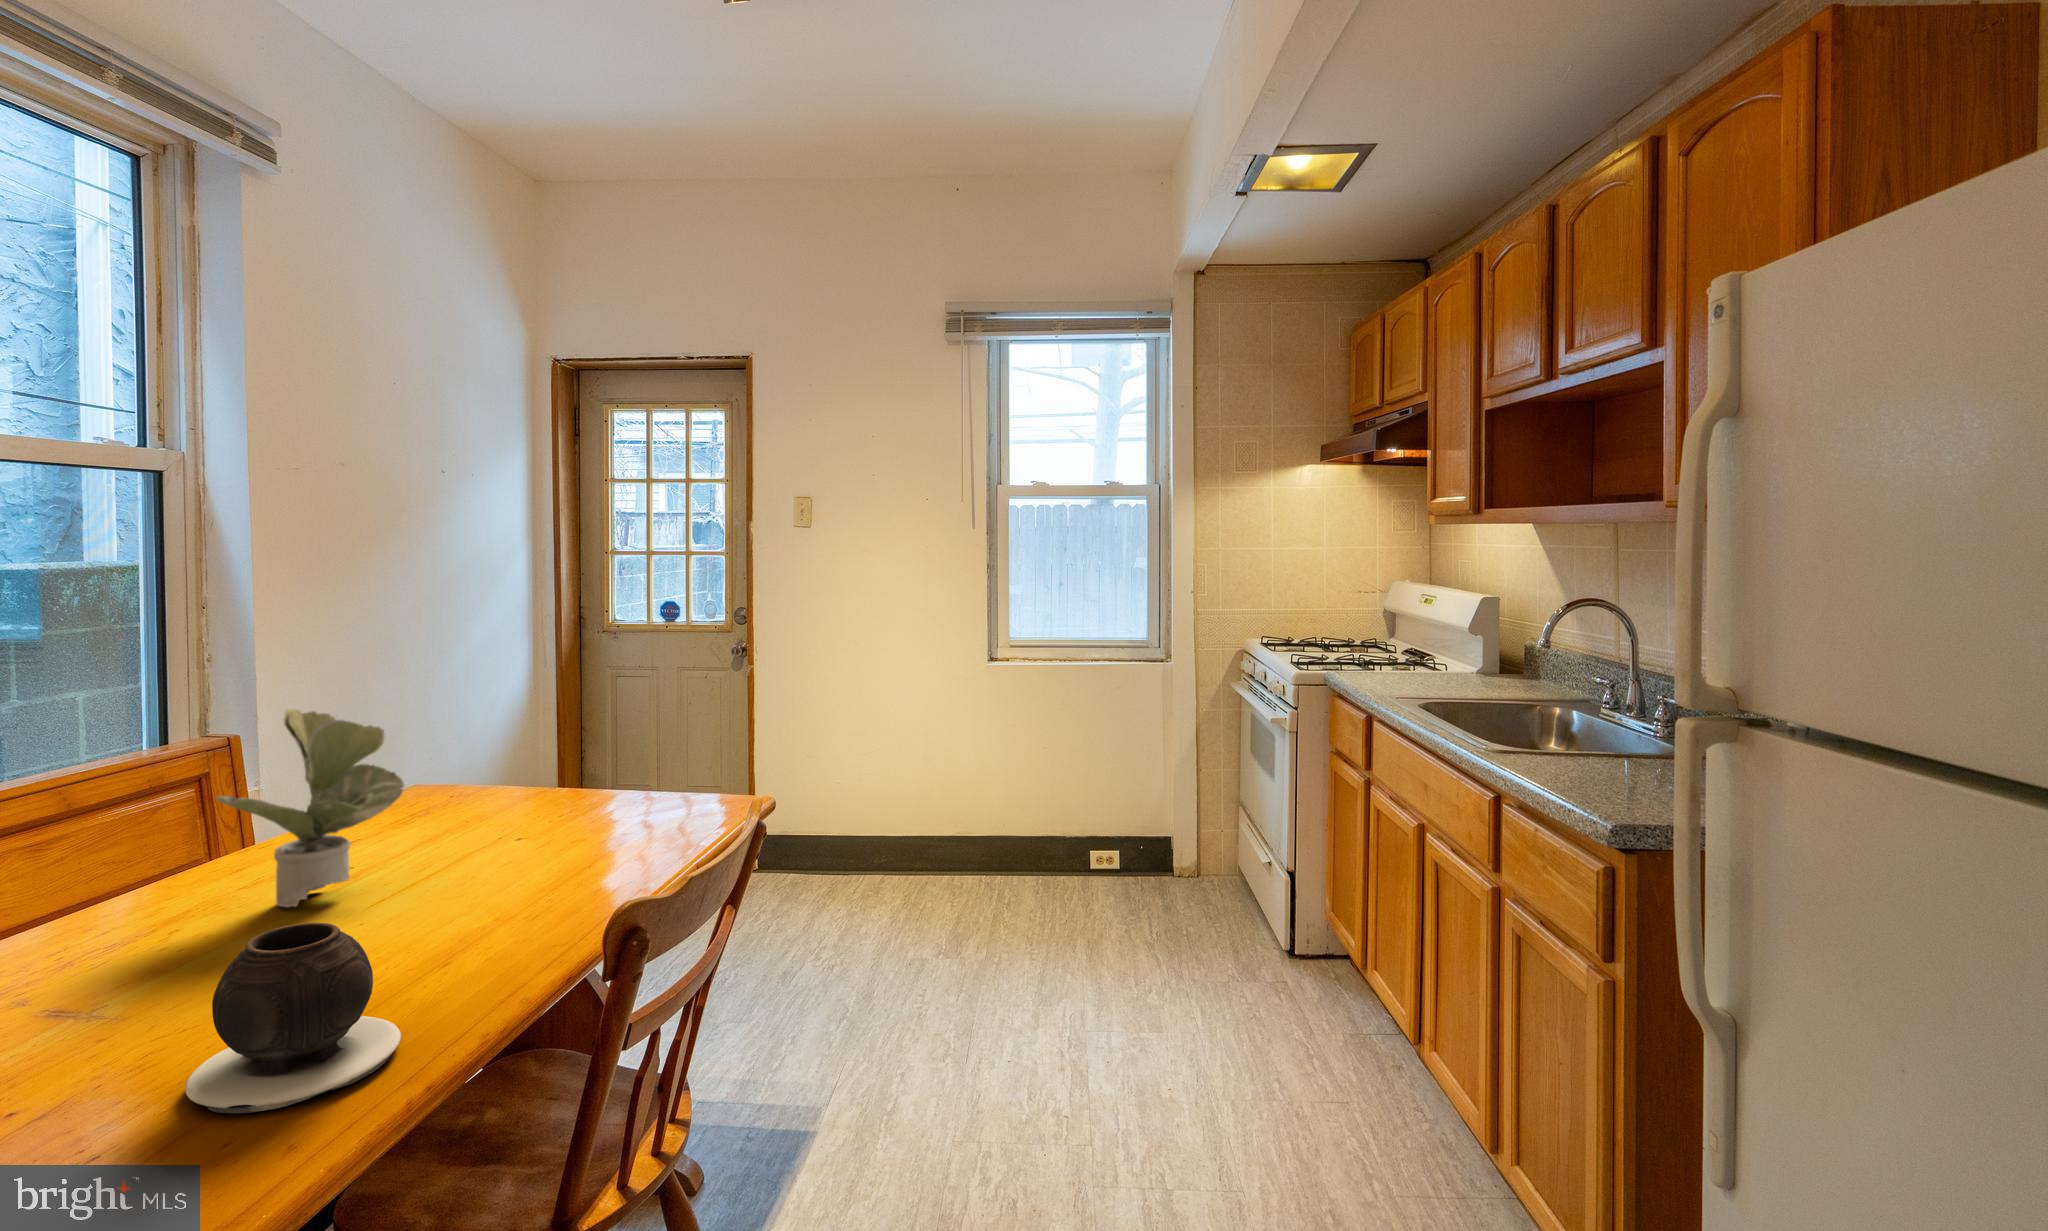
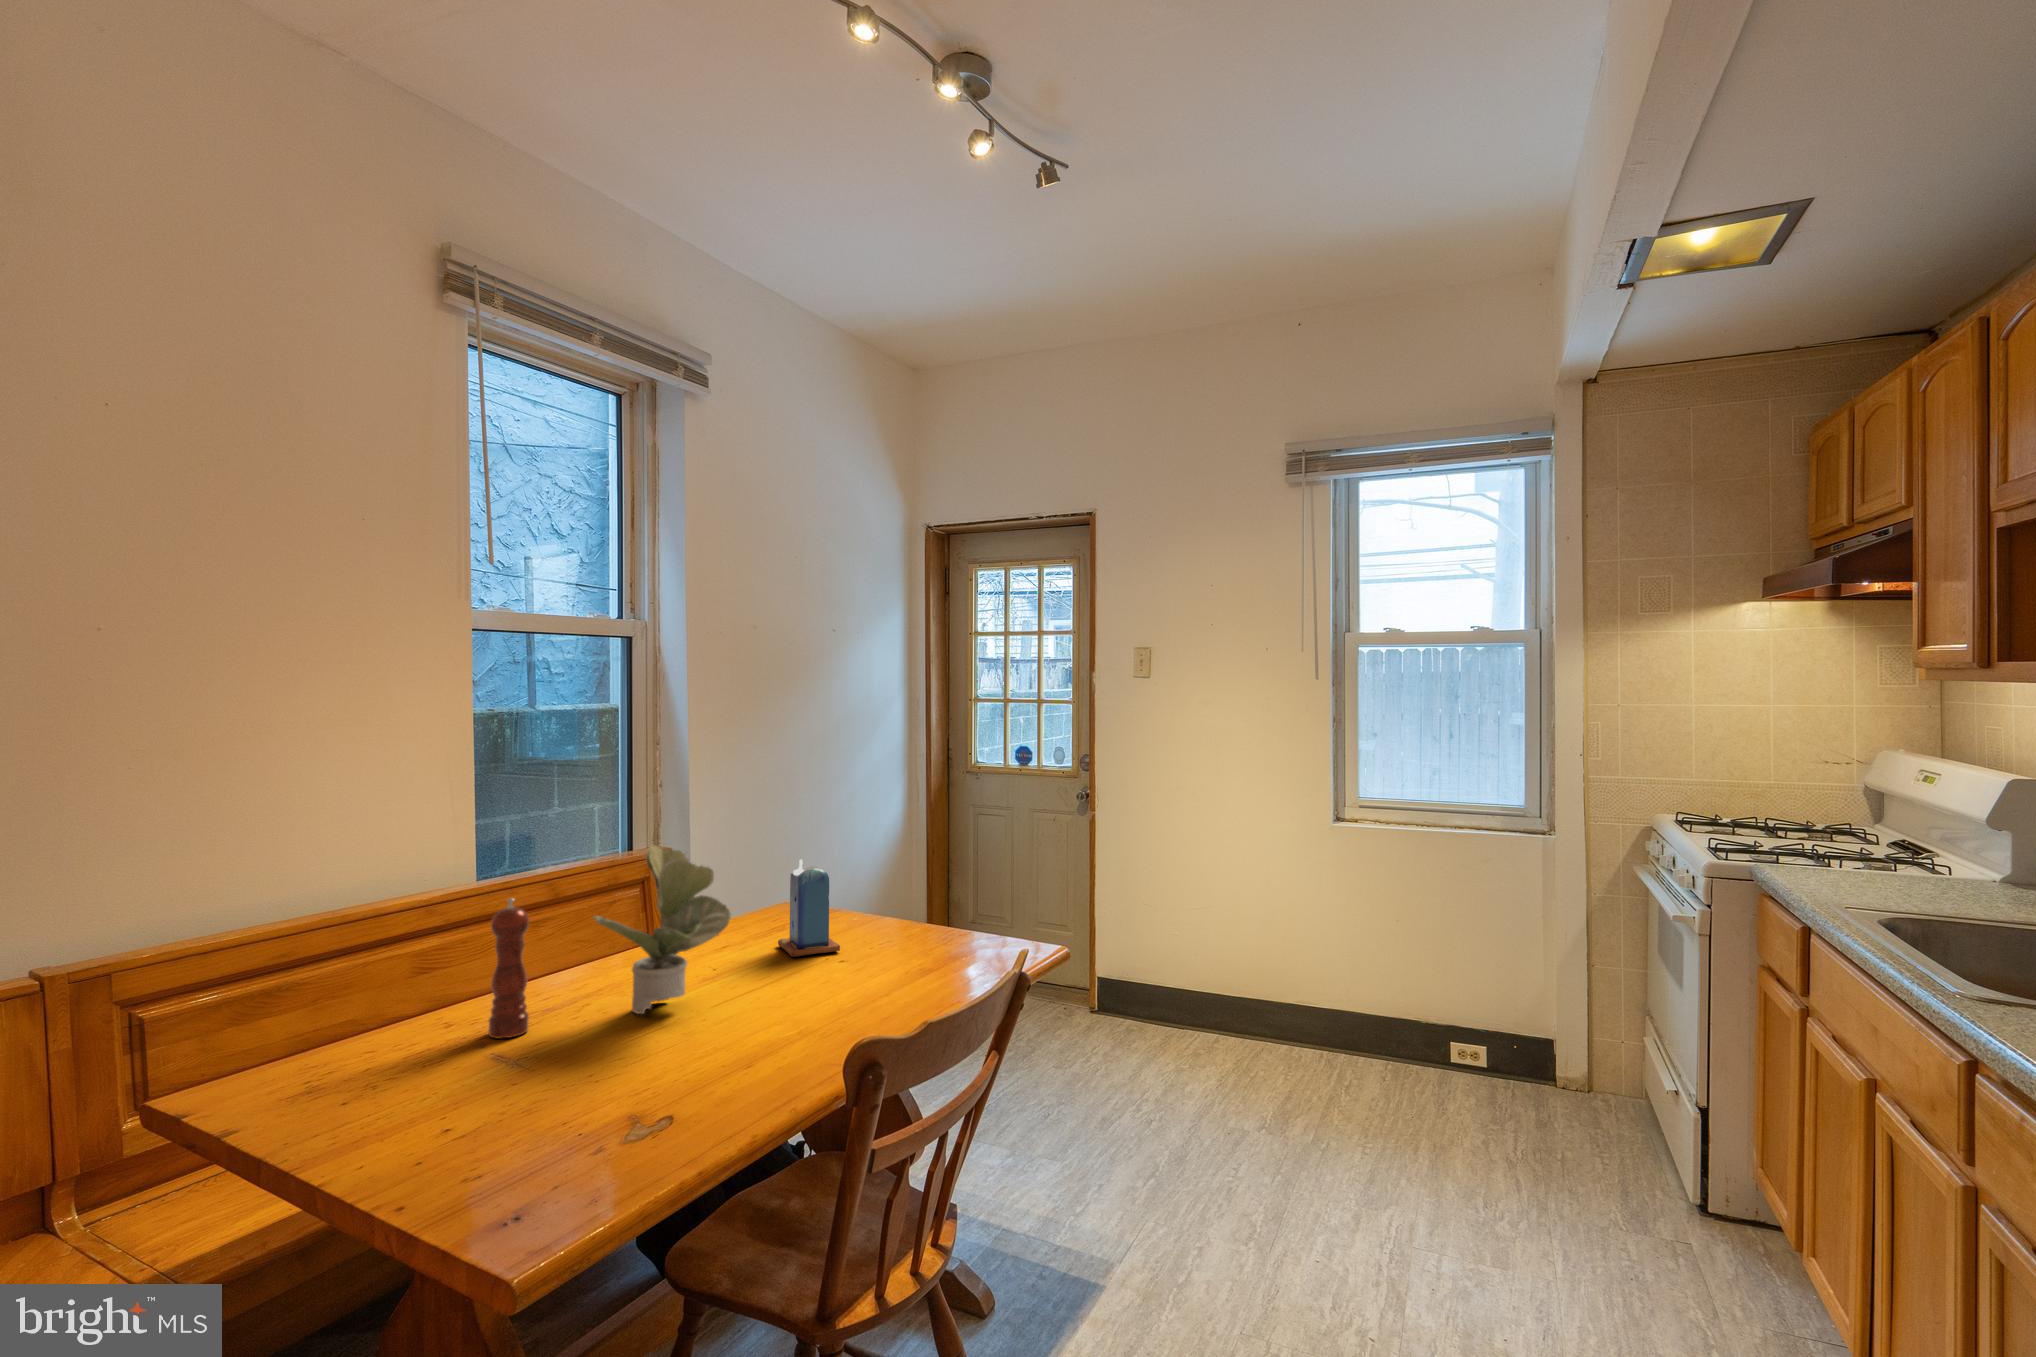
candle: none [442,721,524,829] -> present [778,859,840,957]
pepper mill: none [58,783,127,961] -> present [489,898,529,1038]
vase: present [185,923,401,1113] -> none [504,1044,662,1203]

